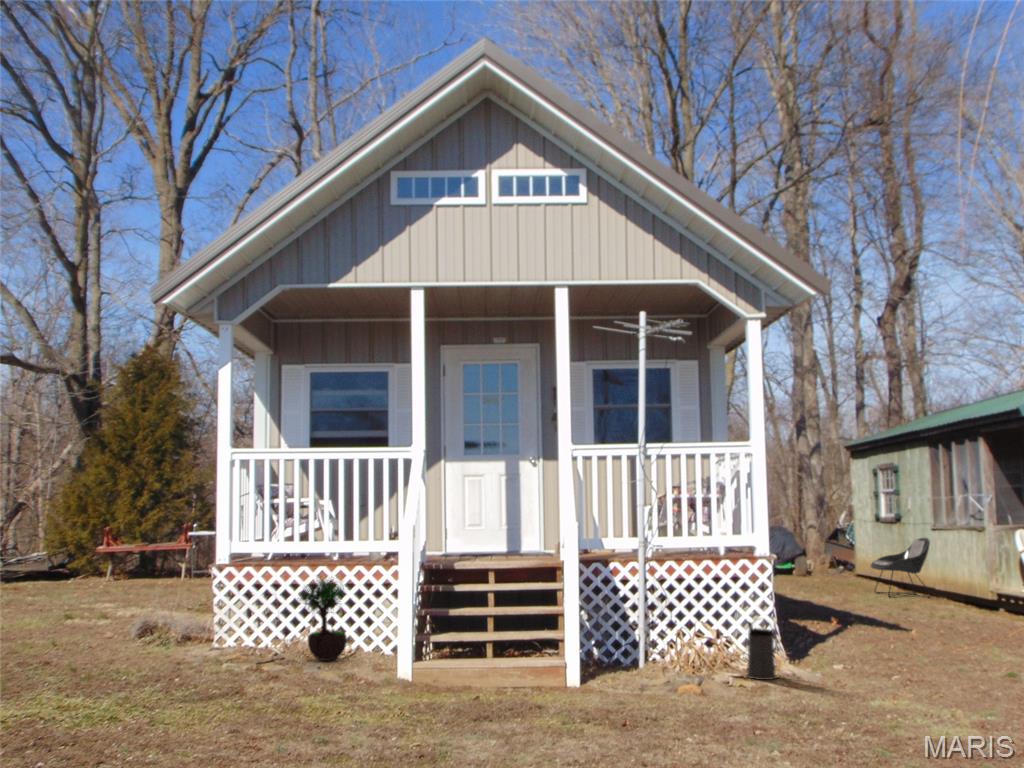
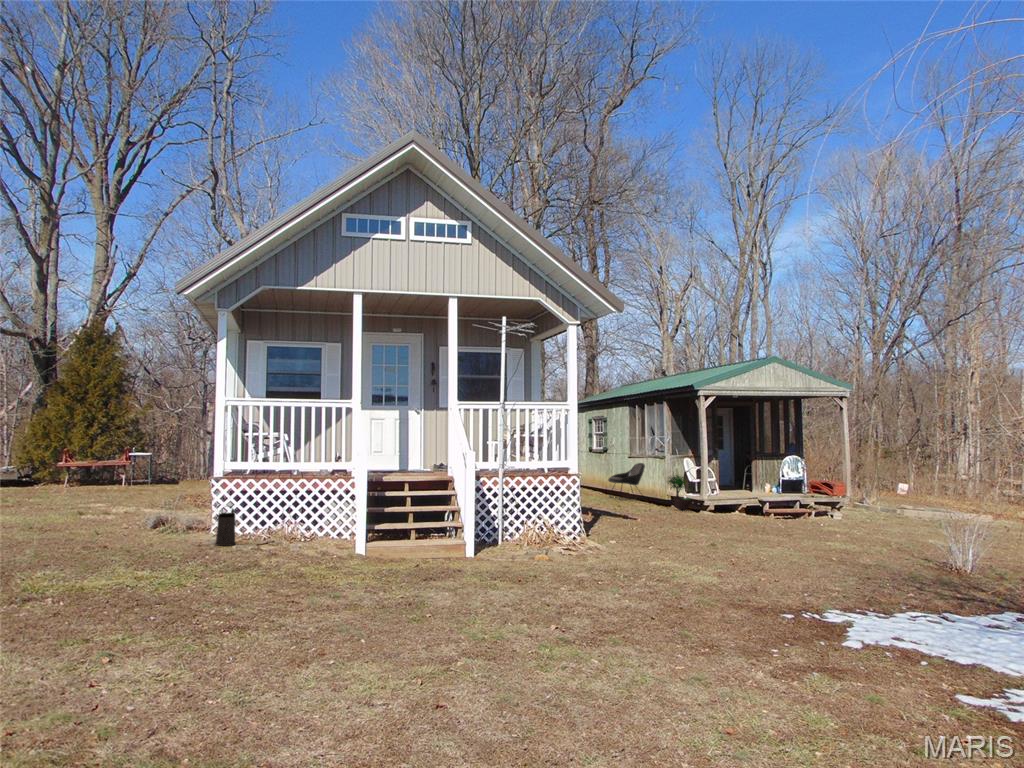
potted tree: present [299,579,347,661] -> present [668,475,691,510]
watering can: present [746,622,776,680] -> present [215,507,236,546]

